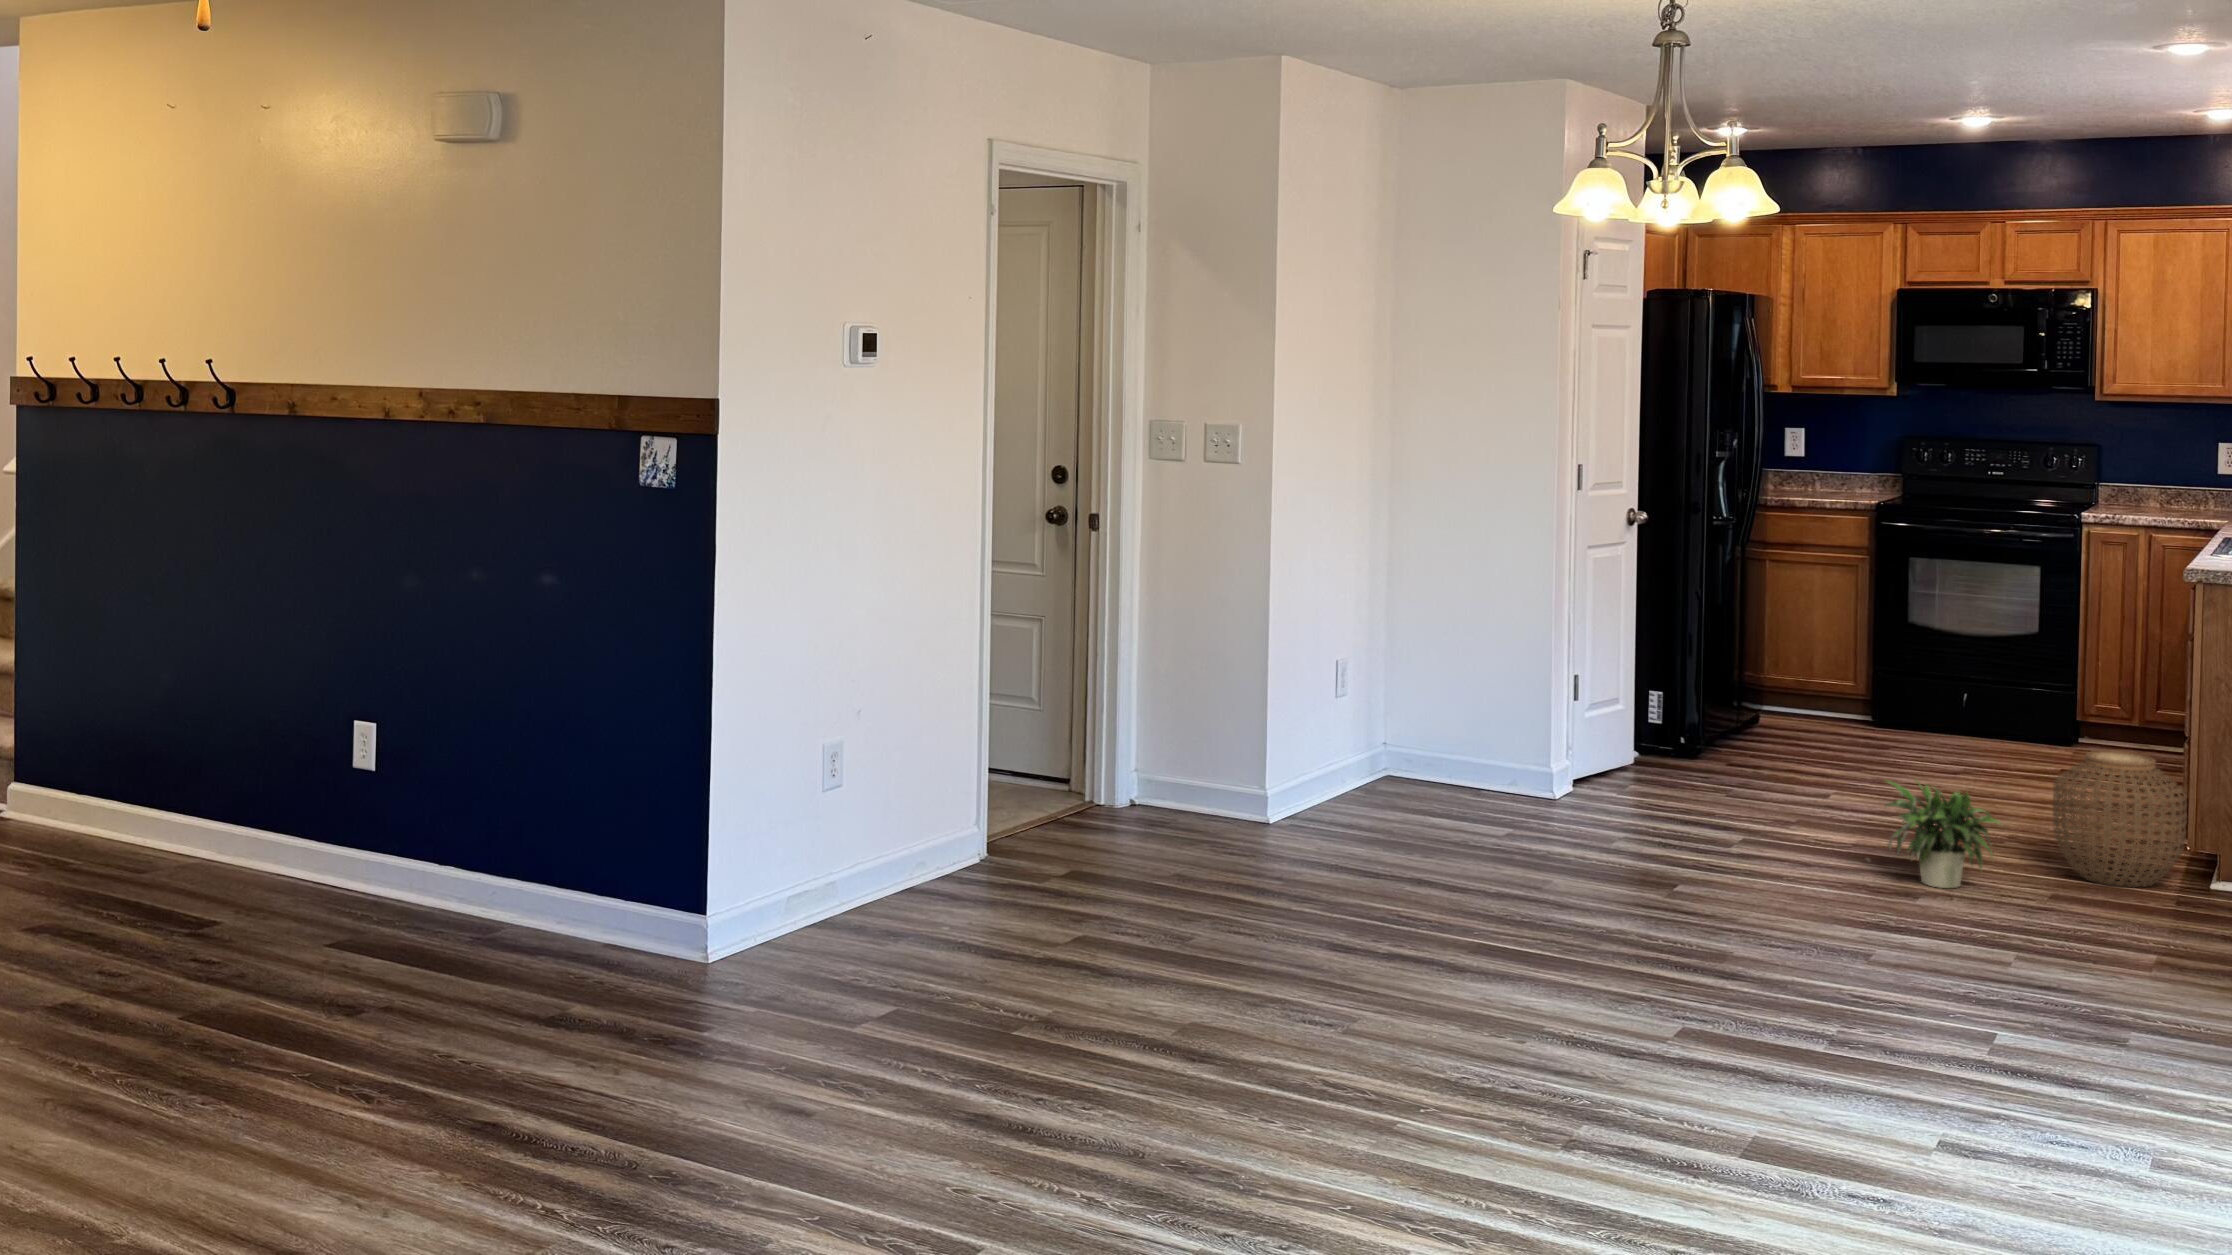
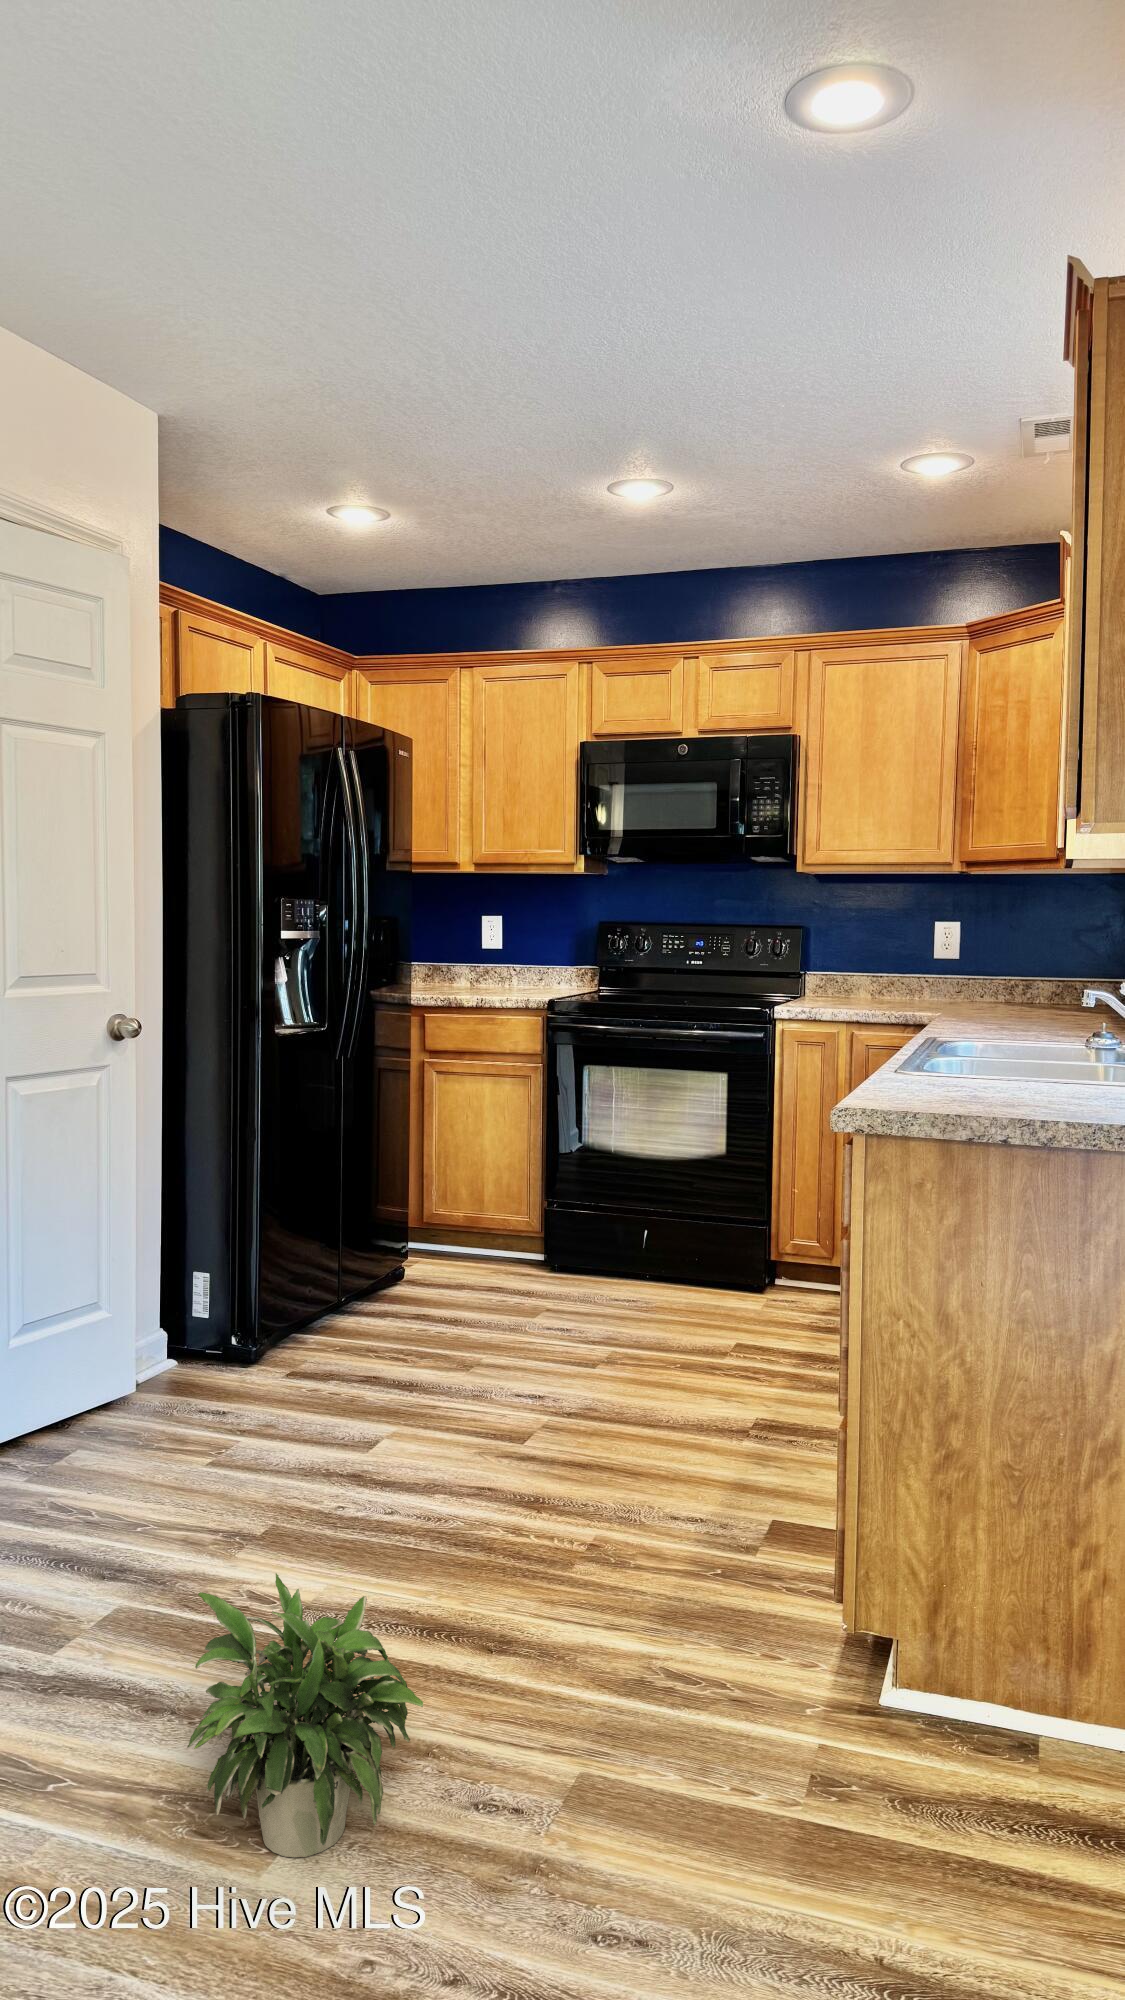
woven basket: present [2053,751,2187,887] -> none [574,1471,820,1782]

